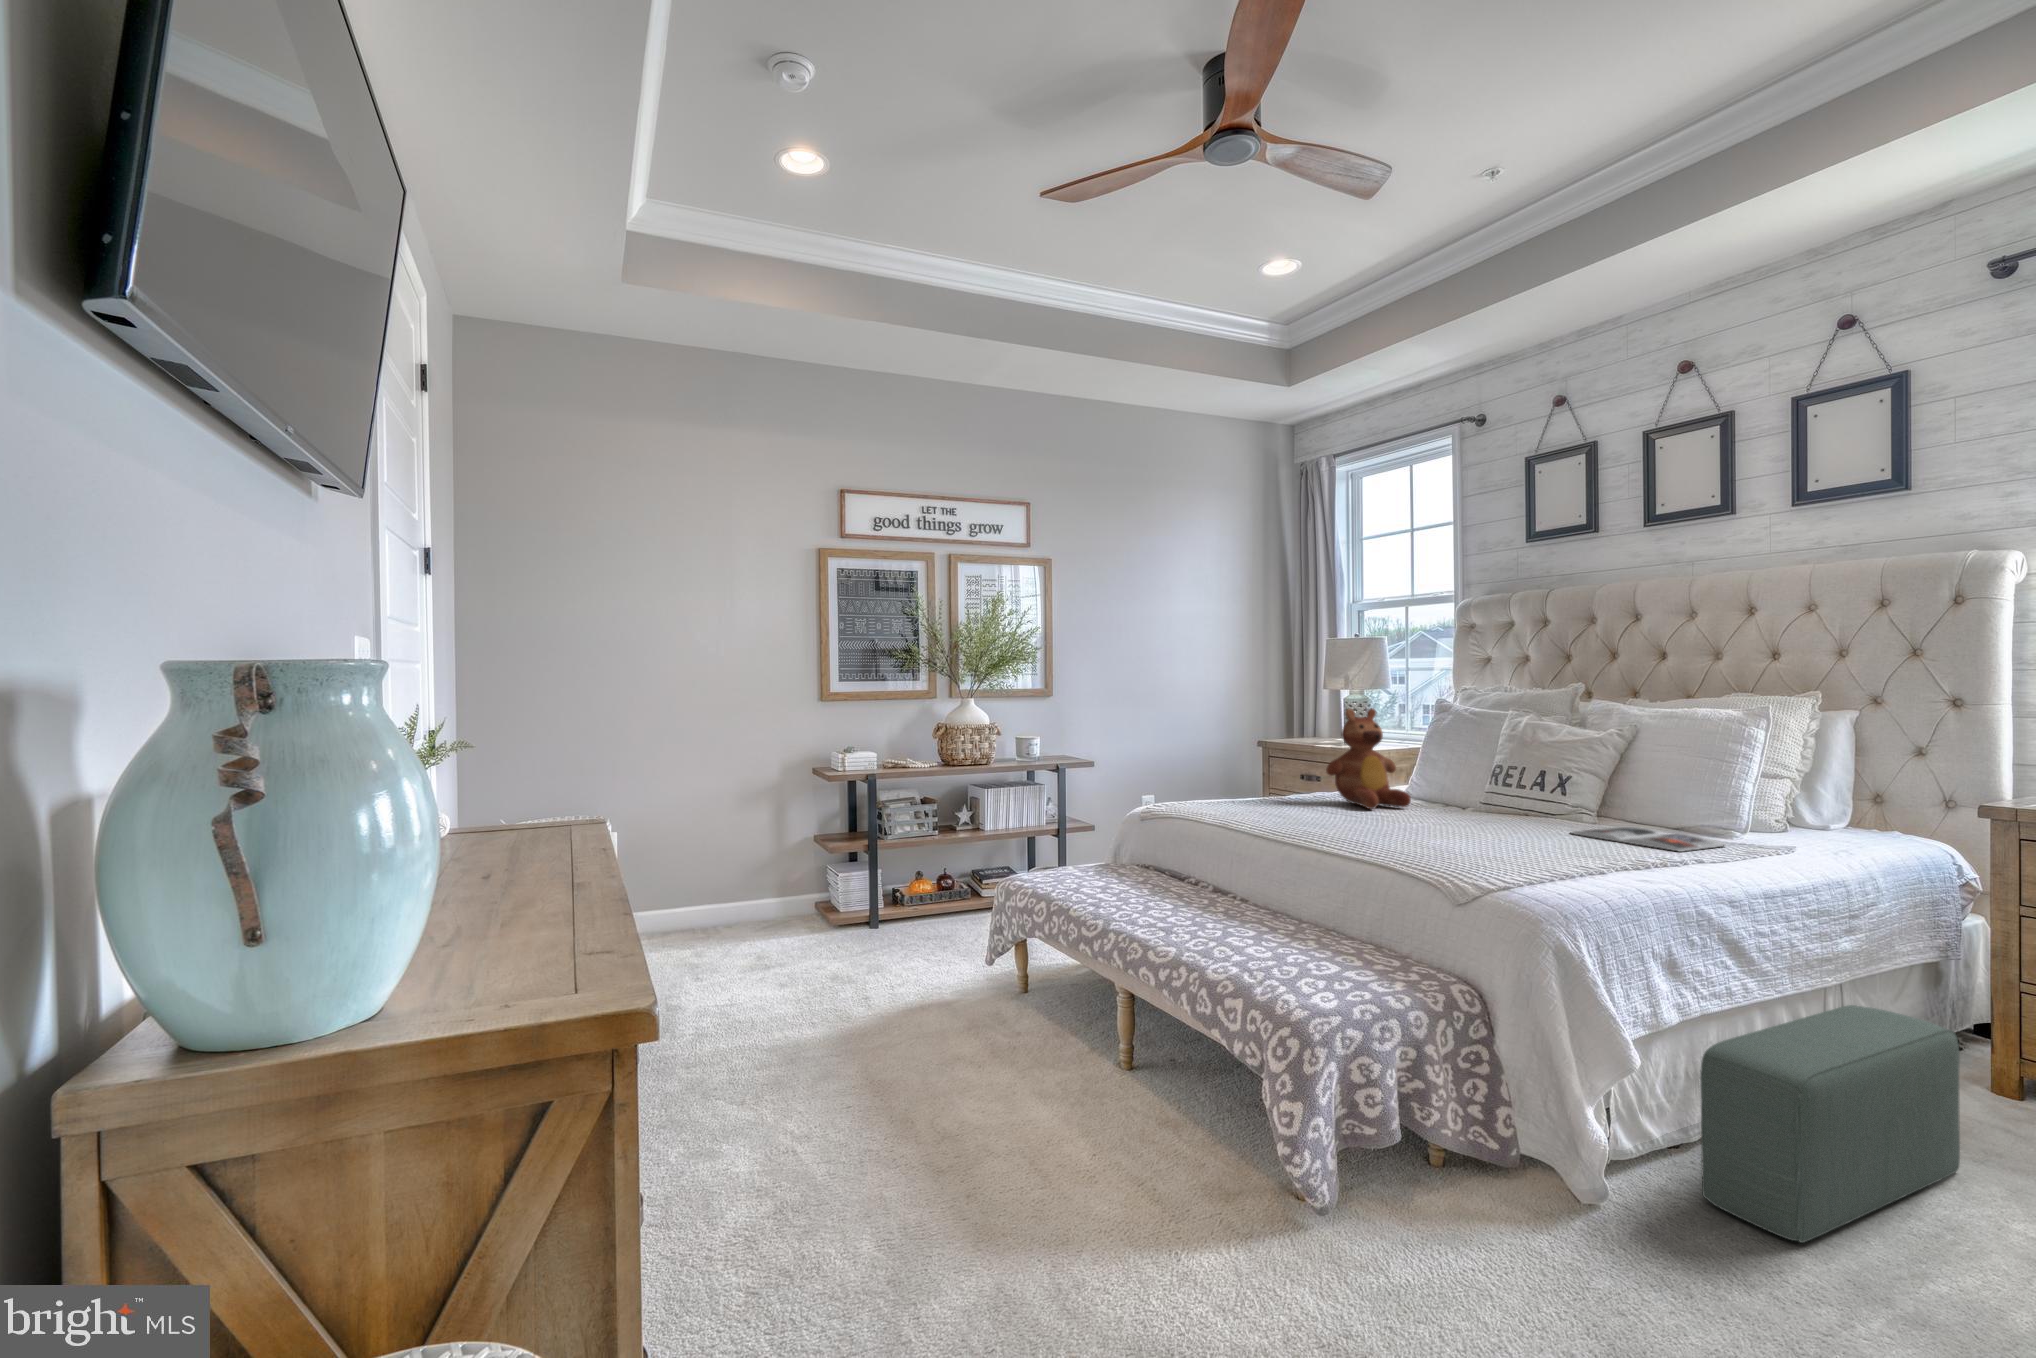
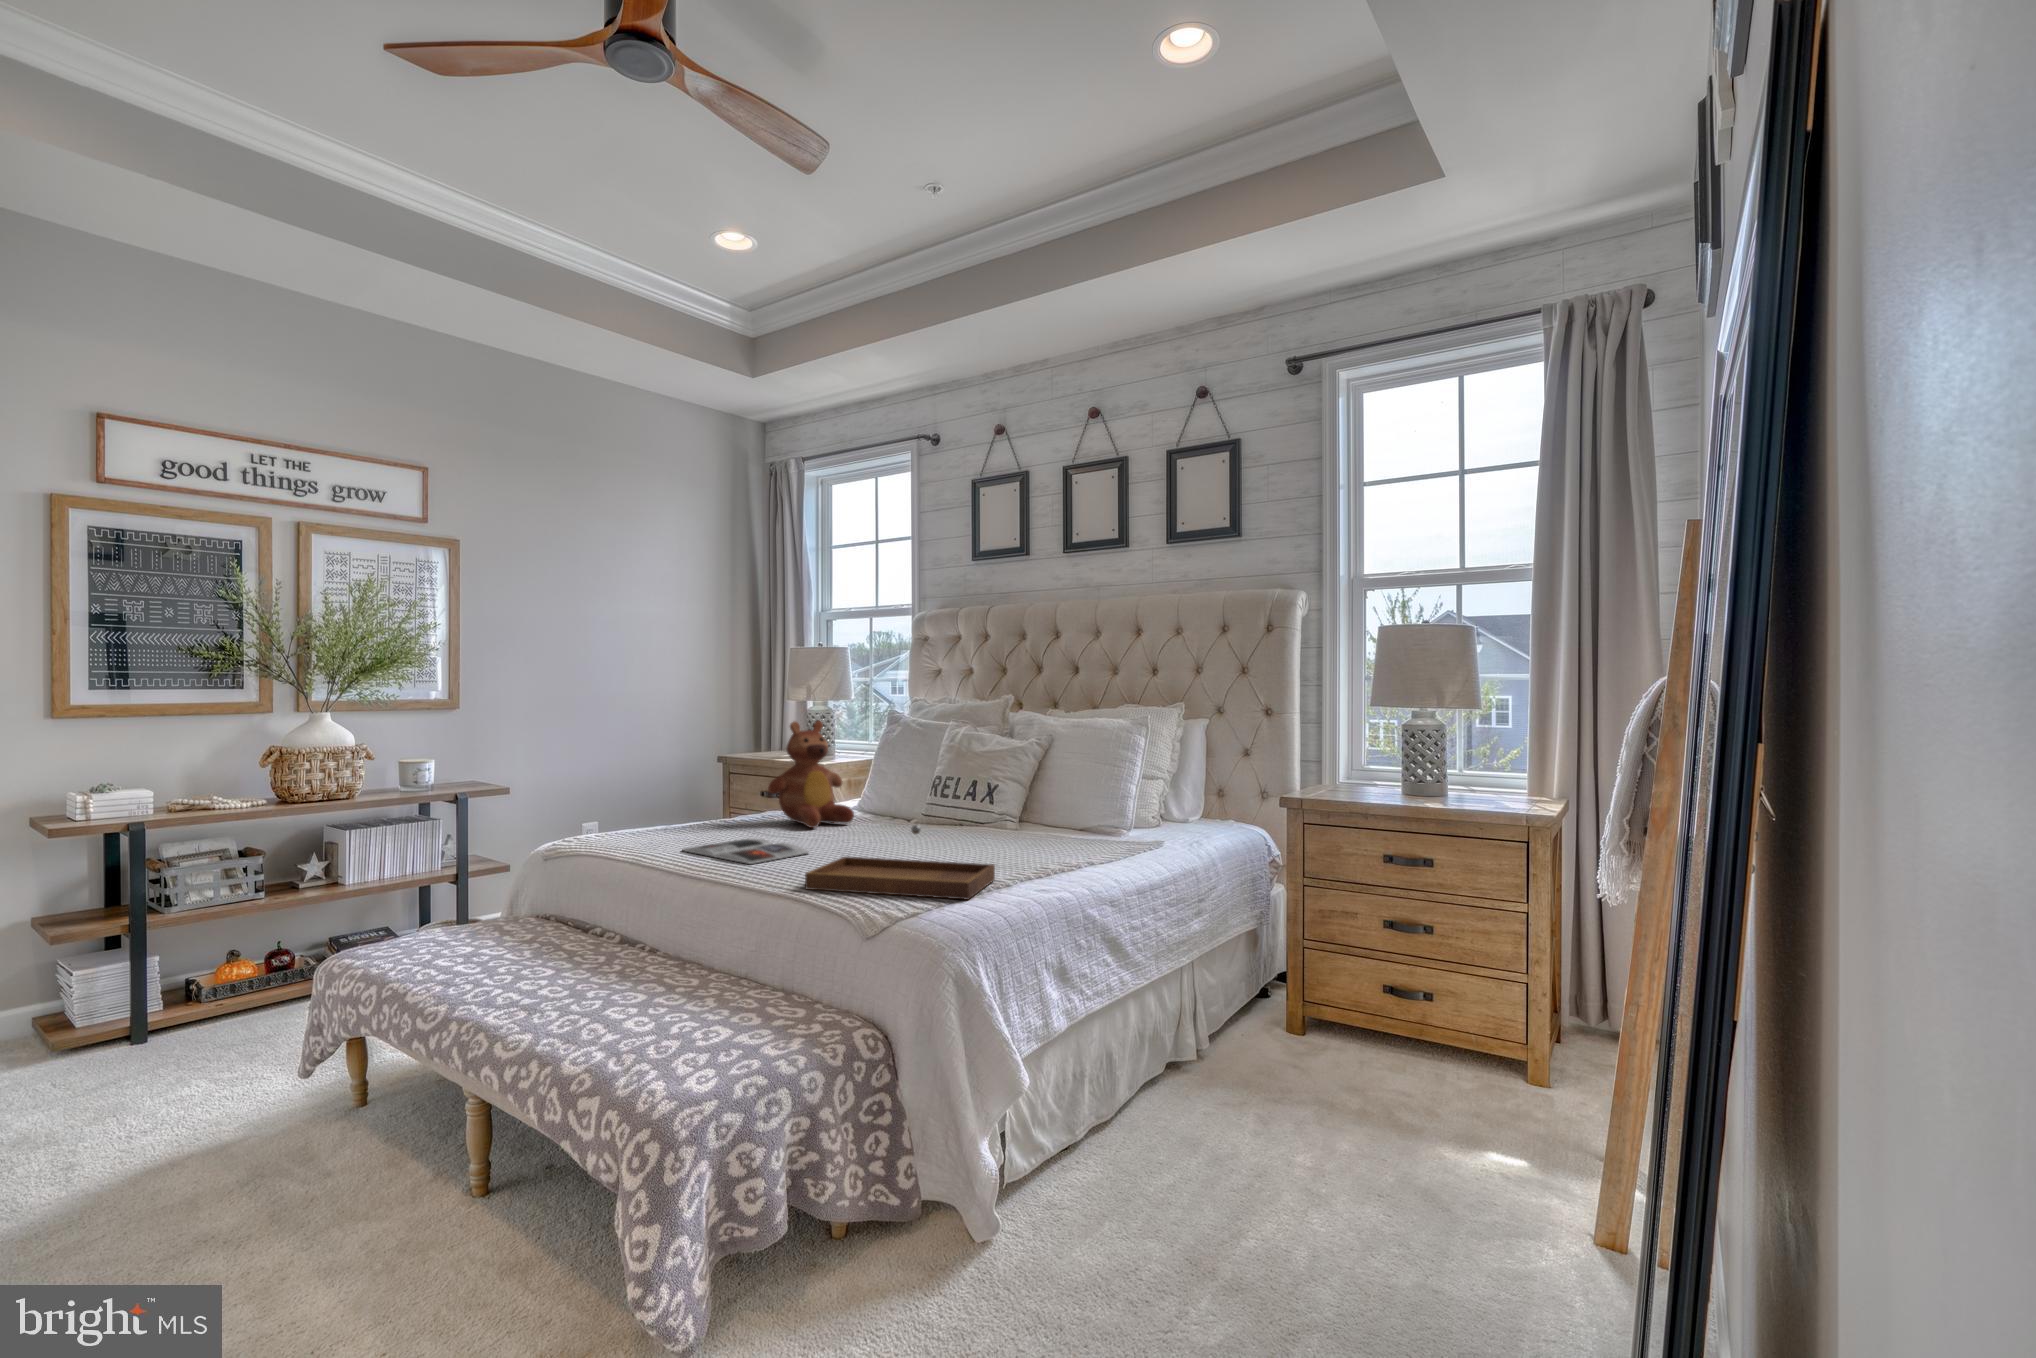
tray: none [1389,807,1586,881] -> present [805,825,995,899]
magazine: present [1570,827,1726,852] -> present [682,838,809,864]
pouf: present [1700,1005,1960,1243] -> none [1081,981,1268,1230]

